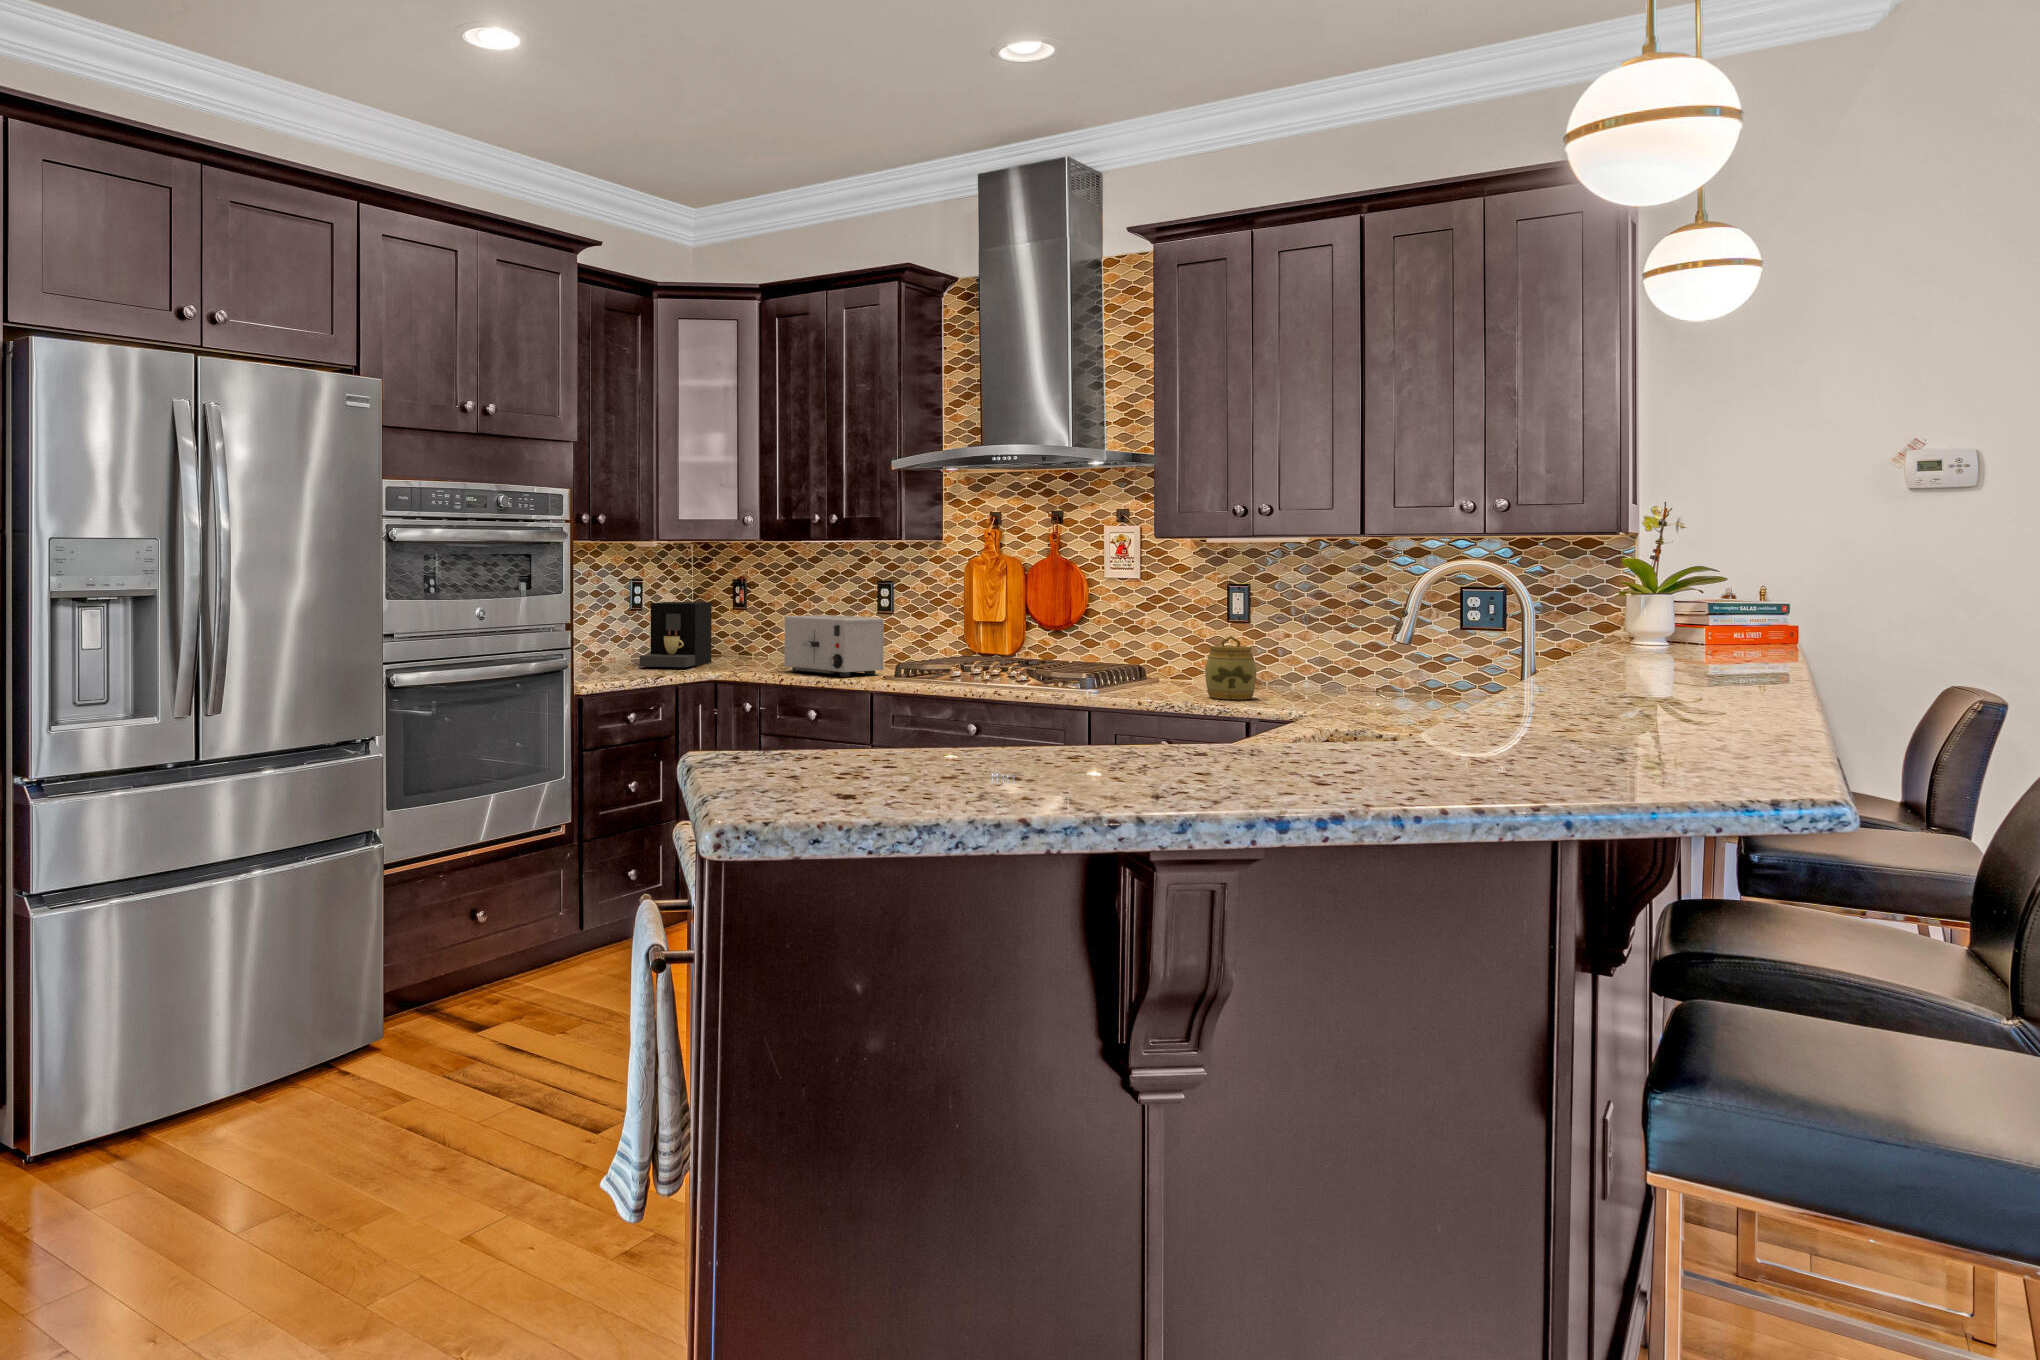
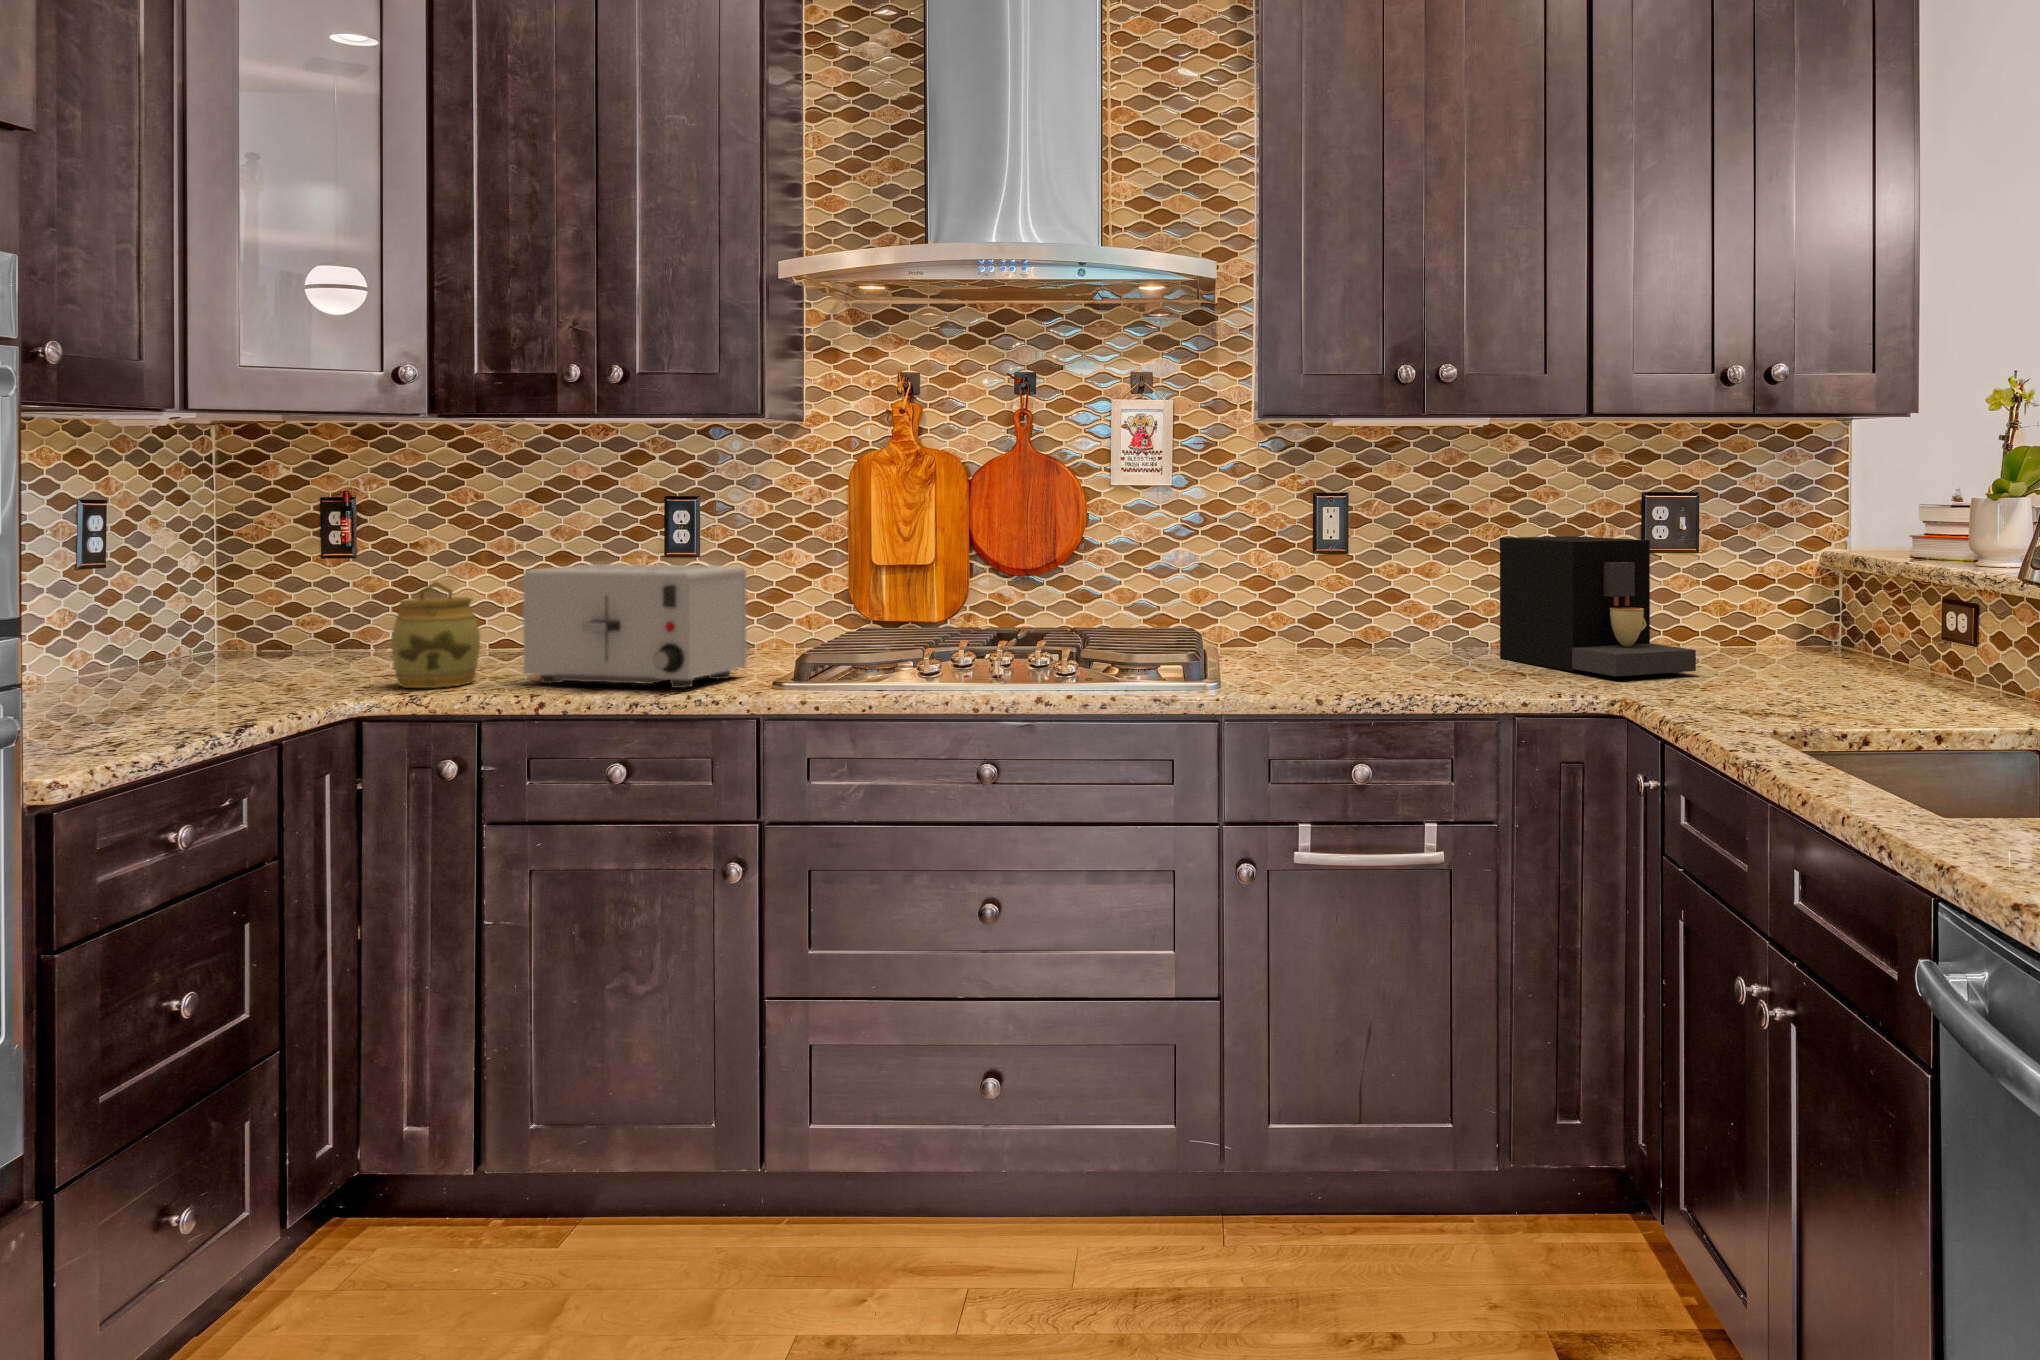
coffee maker: present [640,602,712,667] -> present [1500,536,1696,676]
jar: present [1205,636,1257,699] -> present [391,582,480,688]

